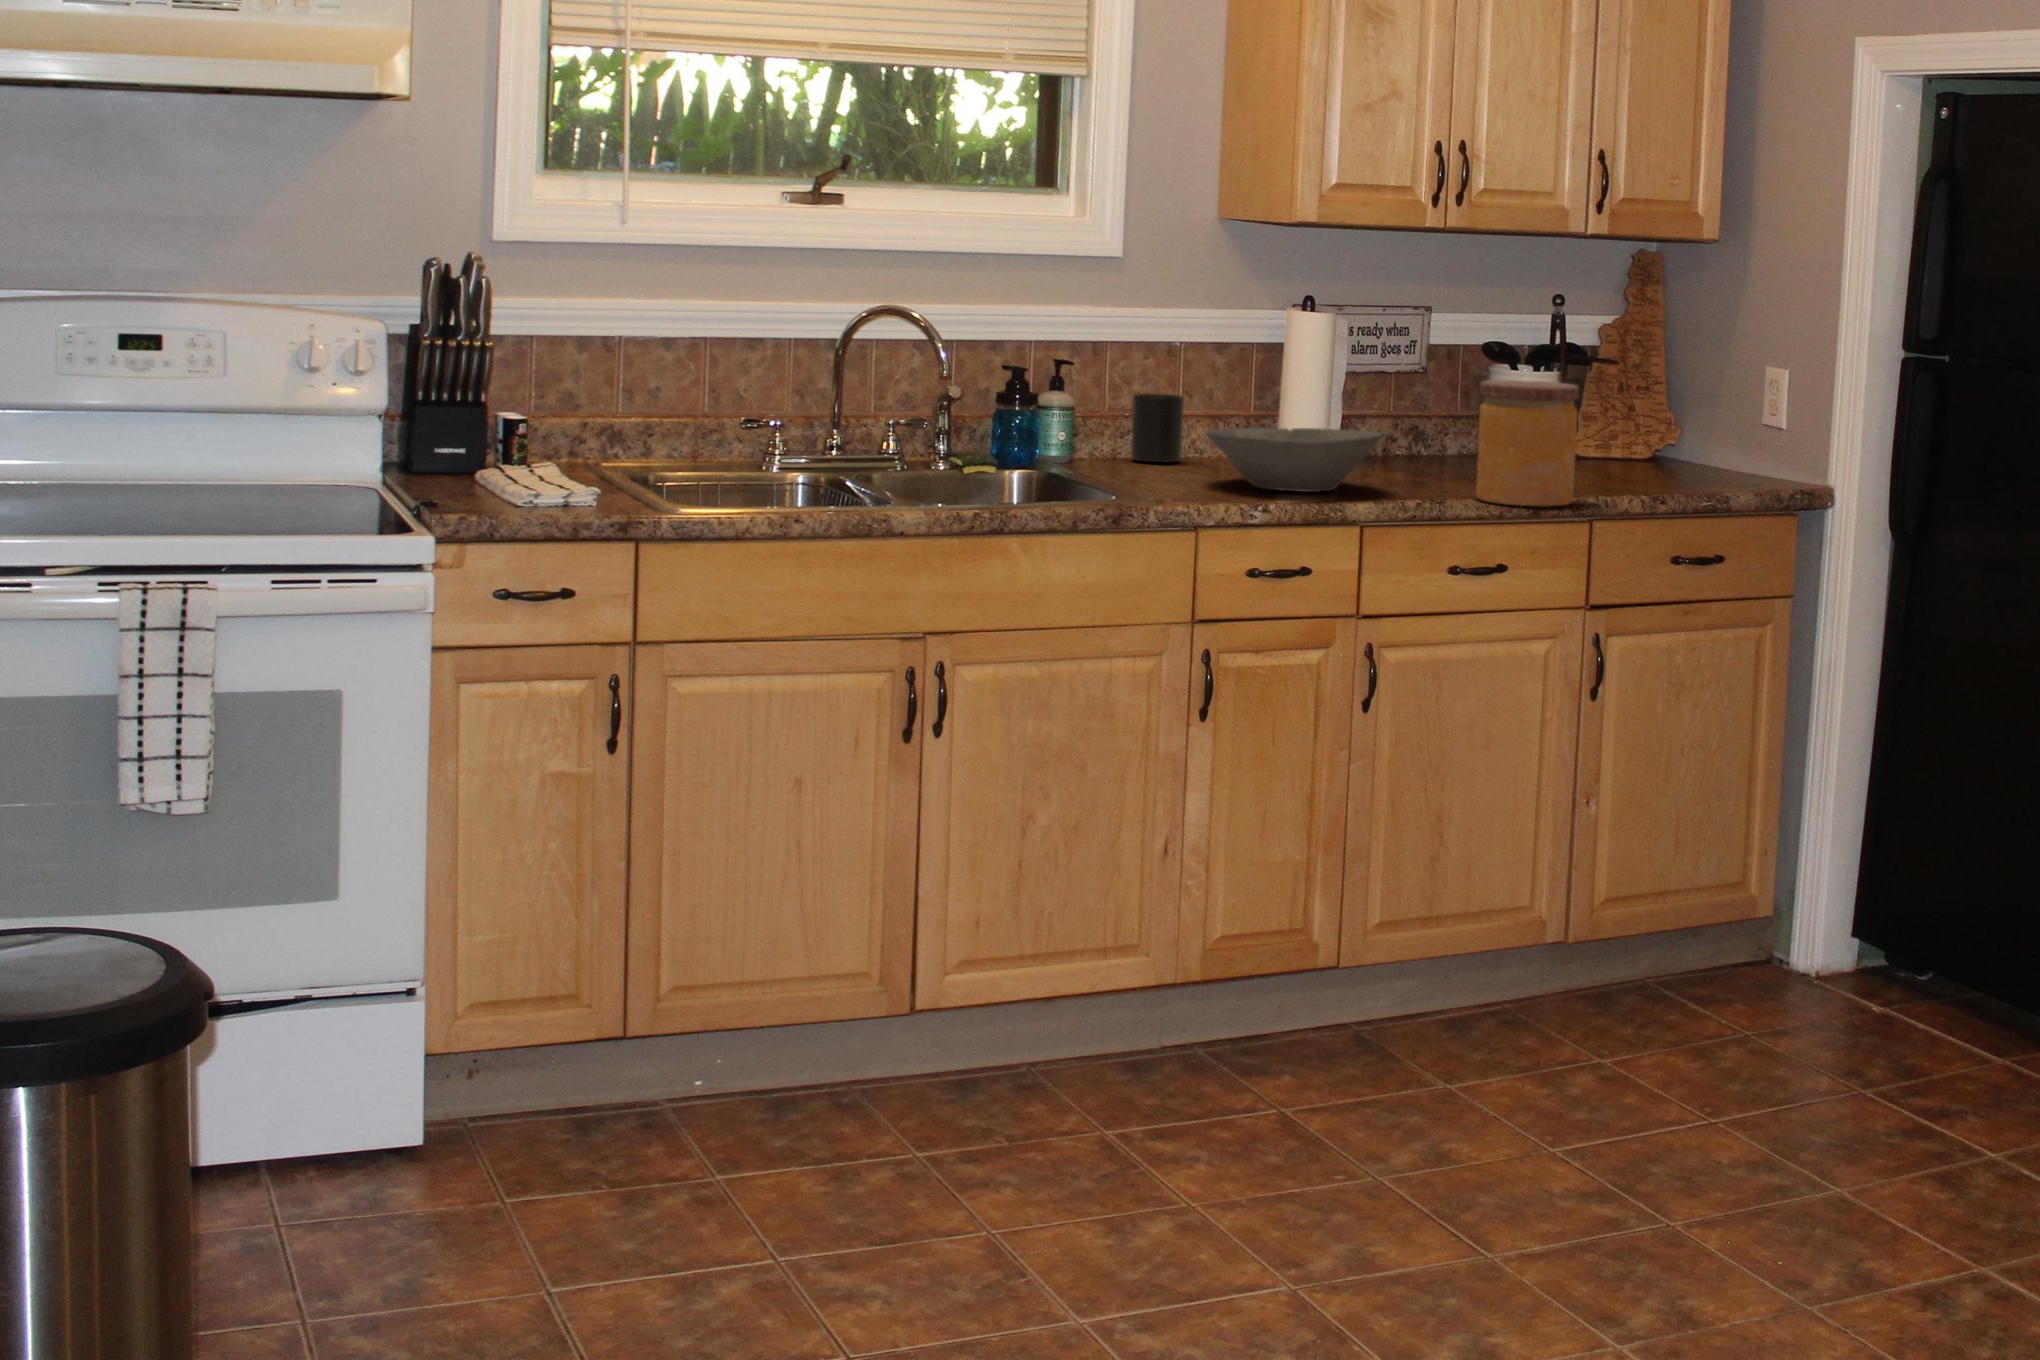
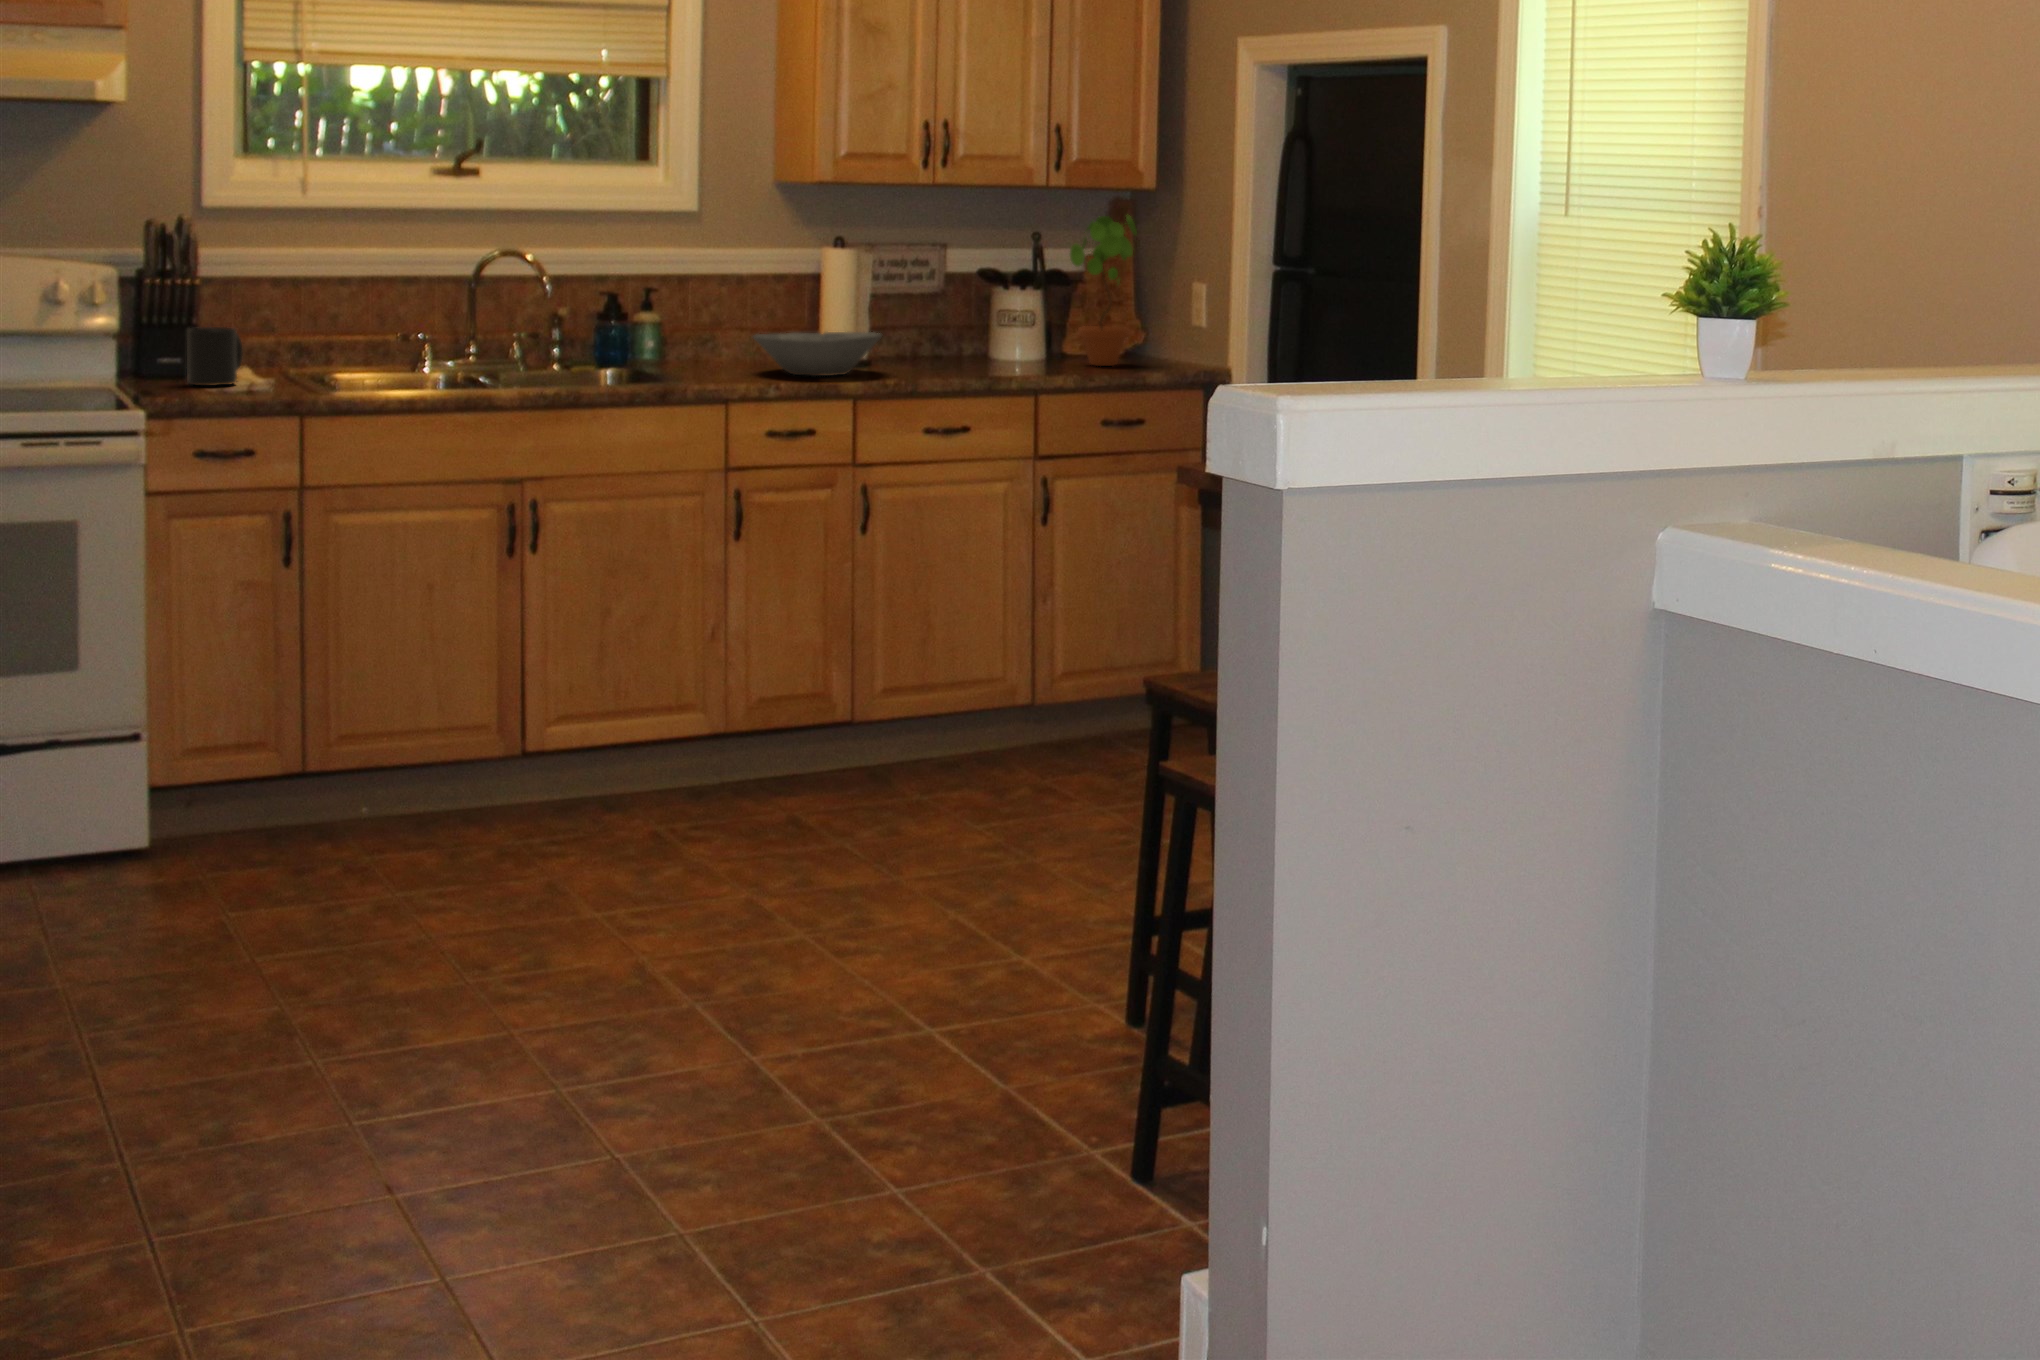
potted plant: none [1624,267,1718,484] -> present [1070,216,1137,366]
jar: present [1476,380,1579,506] -> none [948,296,1019,381]
mug: present [1131,393,1184,462] -> present [187,327,243,386]

